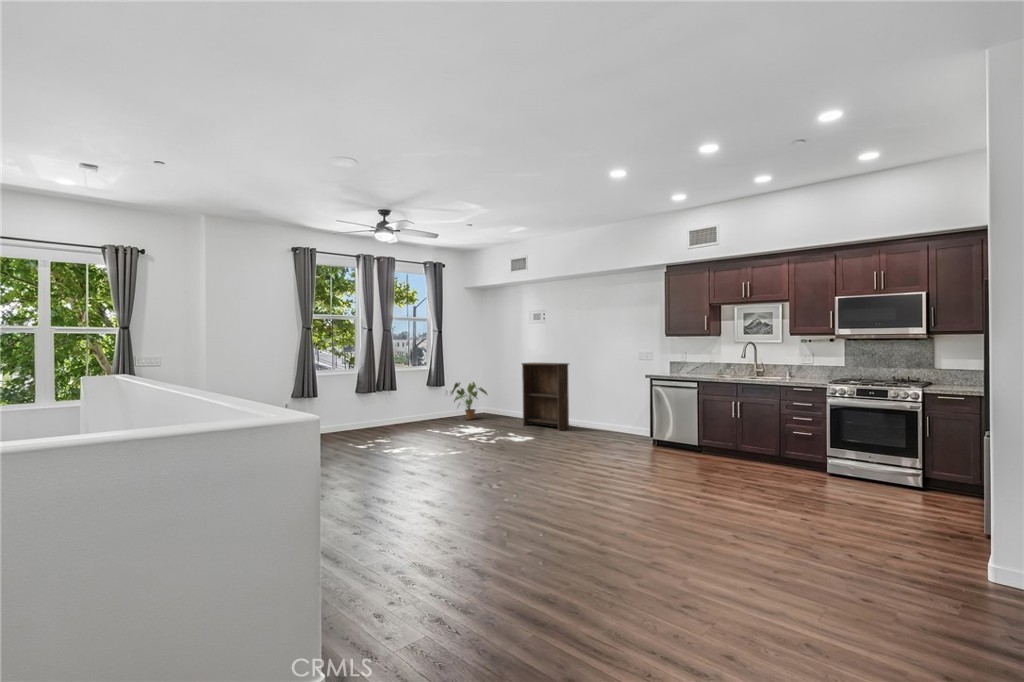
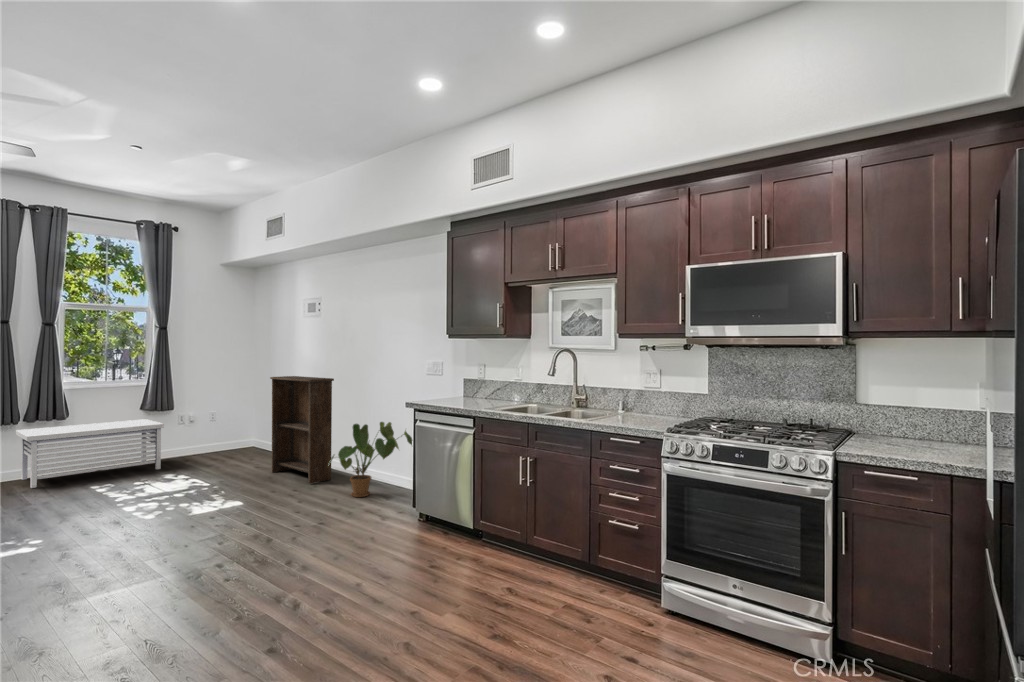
house plant: present [452,382,487,419] -> present [328,422,413,497]
storage bench: none [372,392,450,431] -> present [16,419,164,488]

